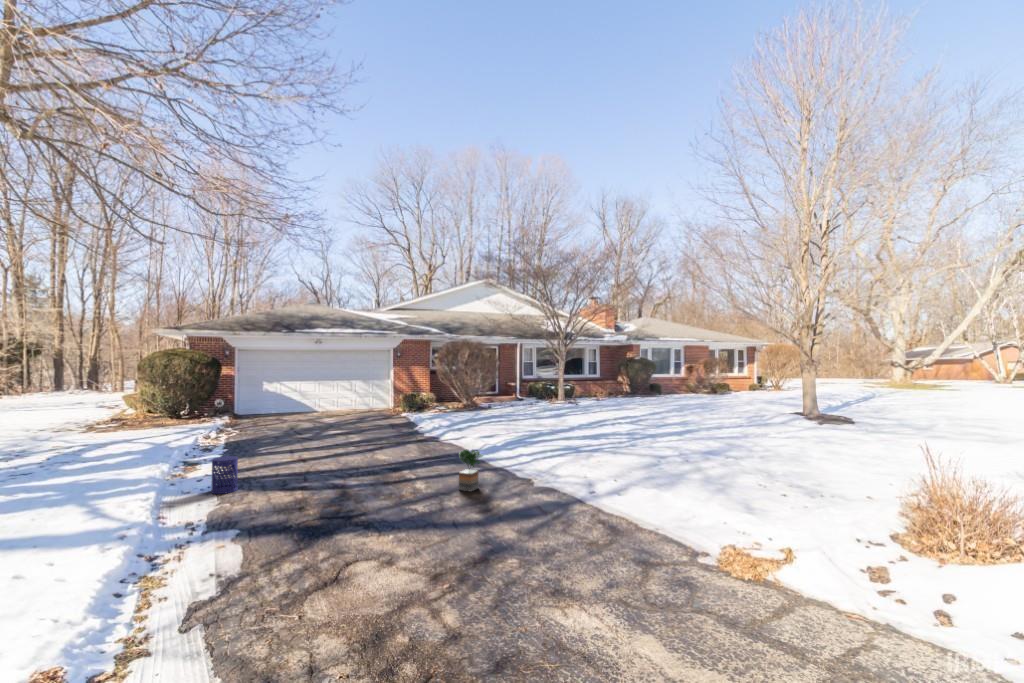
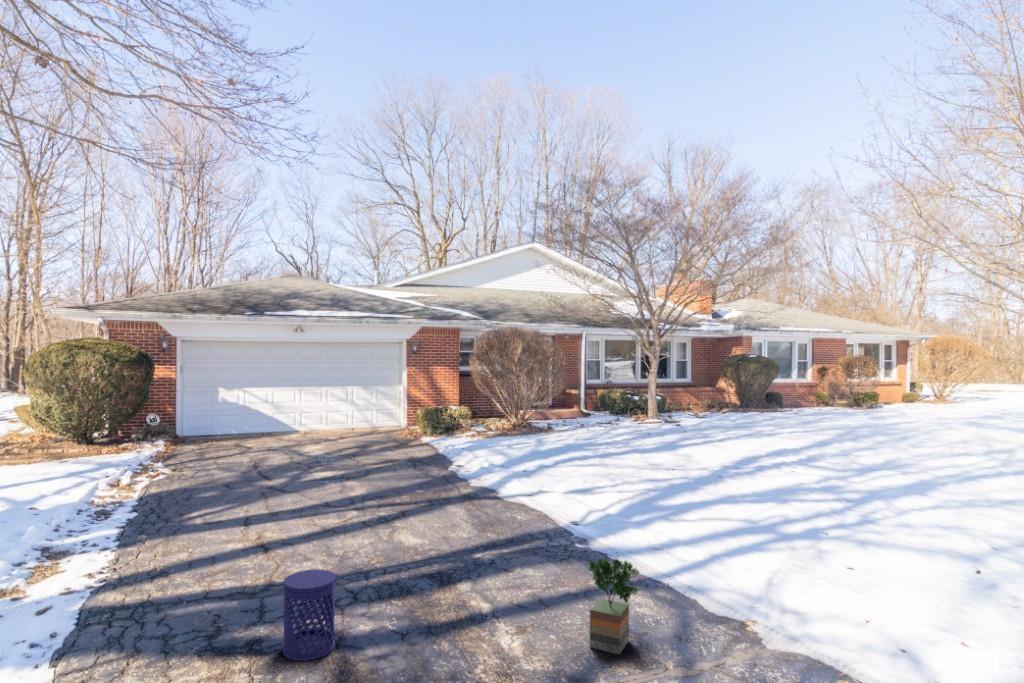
waste bin: present [211,456,238,494] -> present [283,569,335,661]

